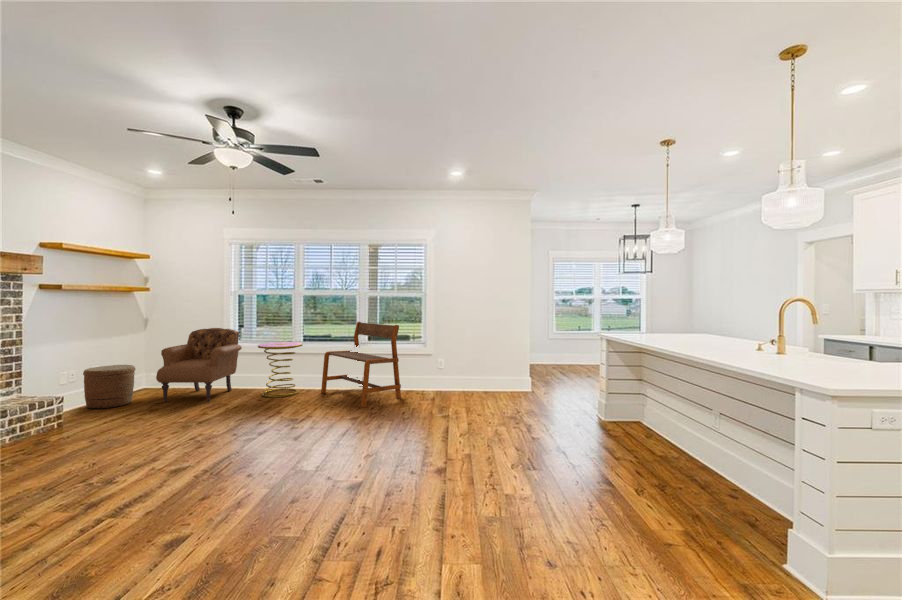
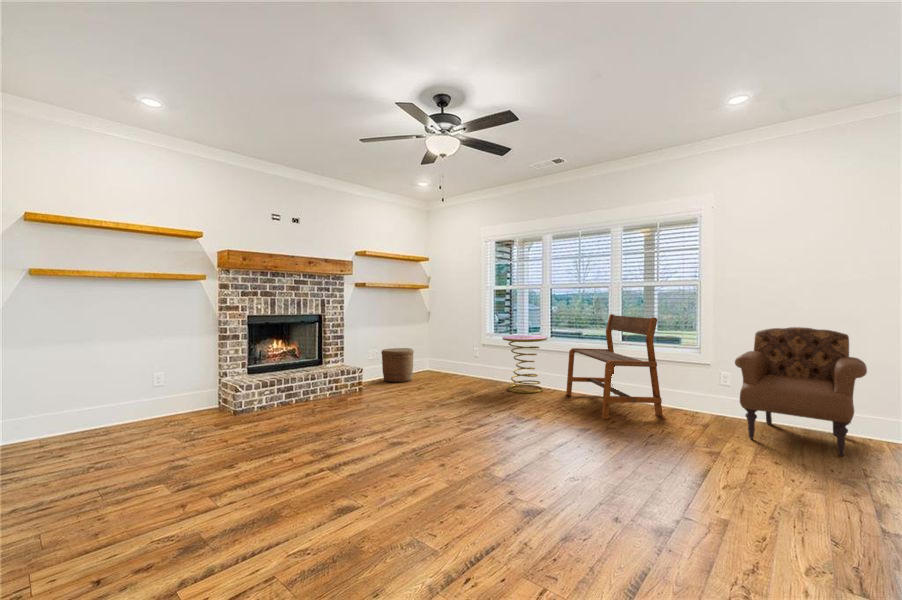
armchair: present [156,328,242,402] -> present [735,327,867,456]

